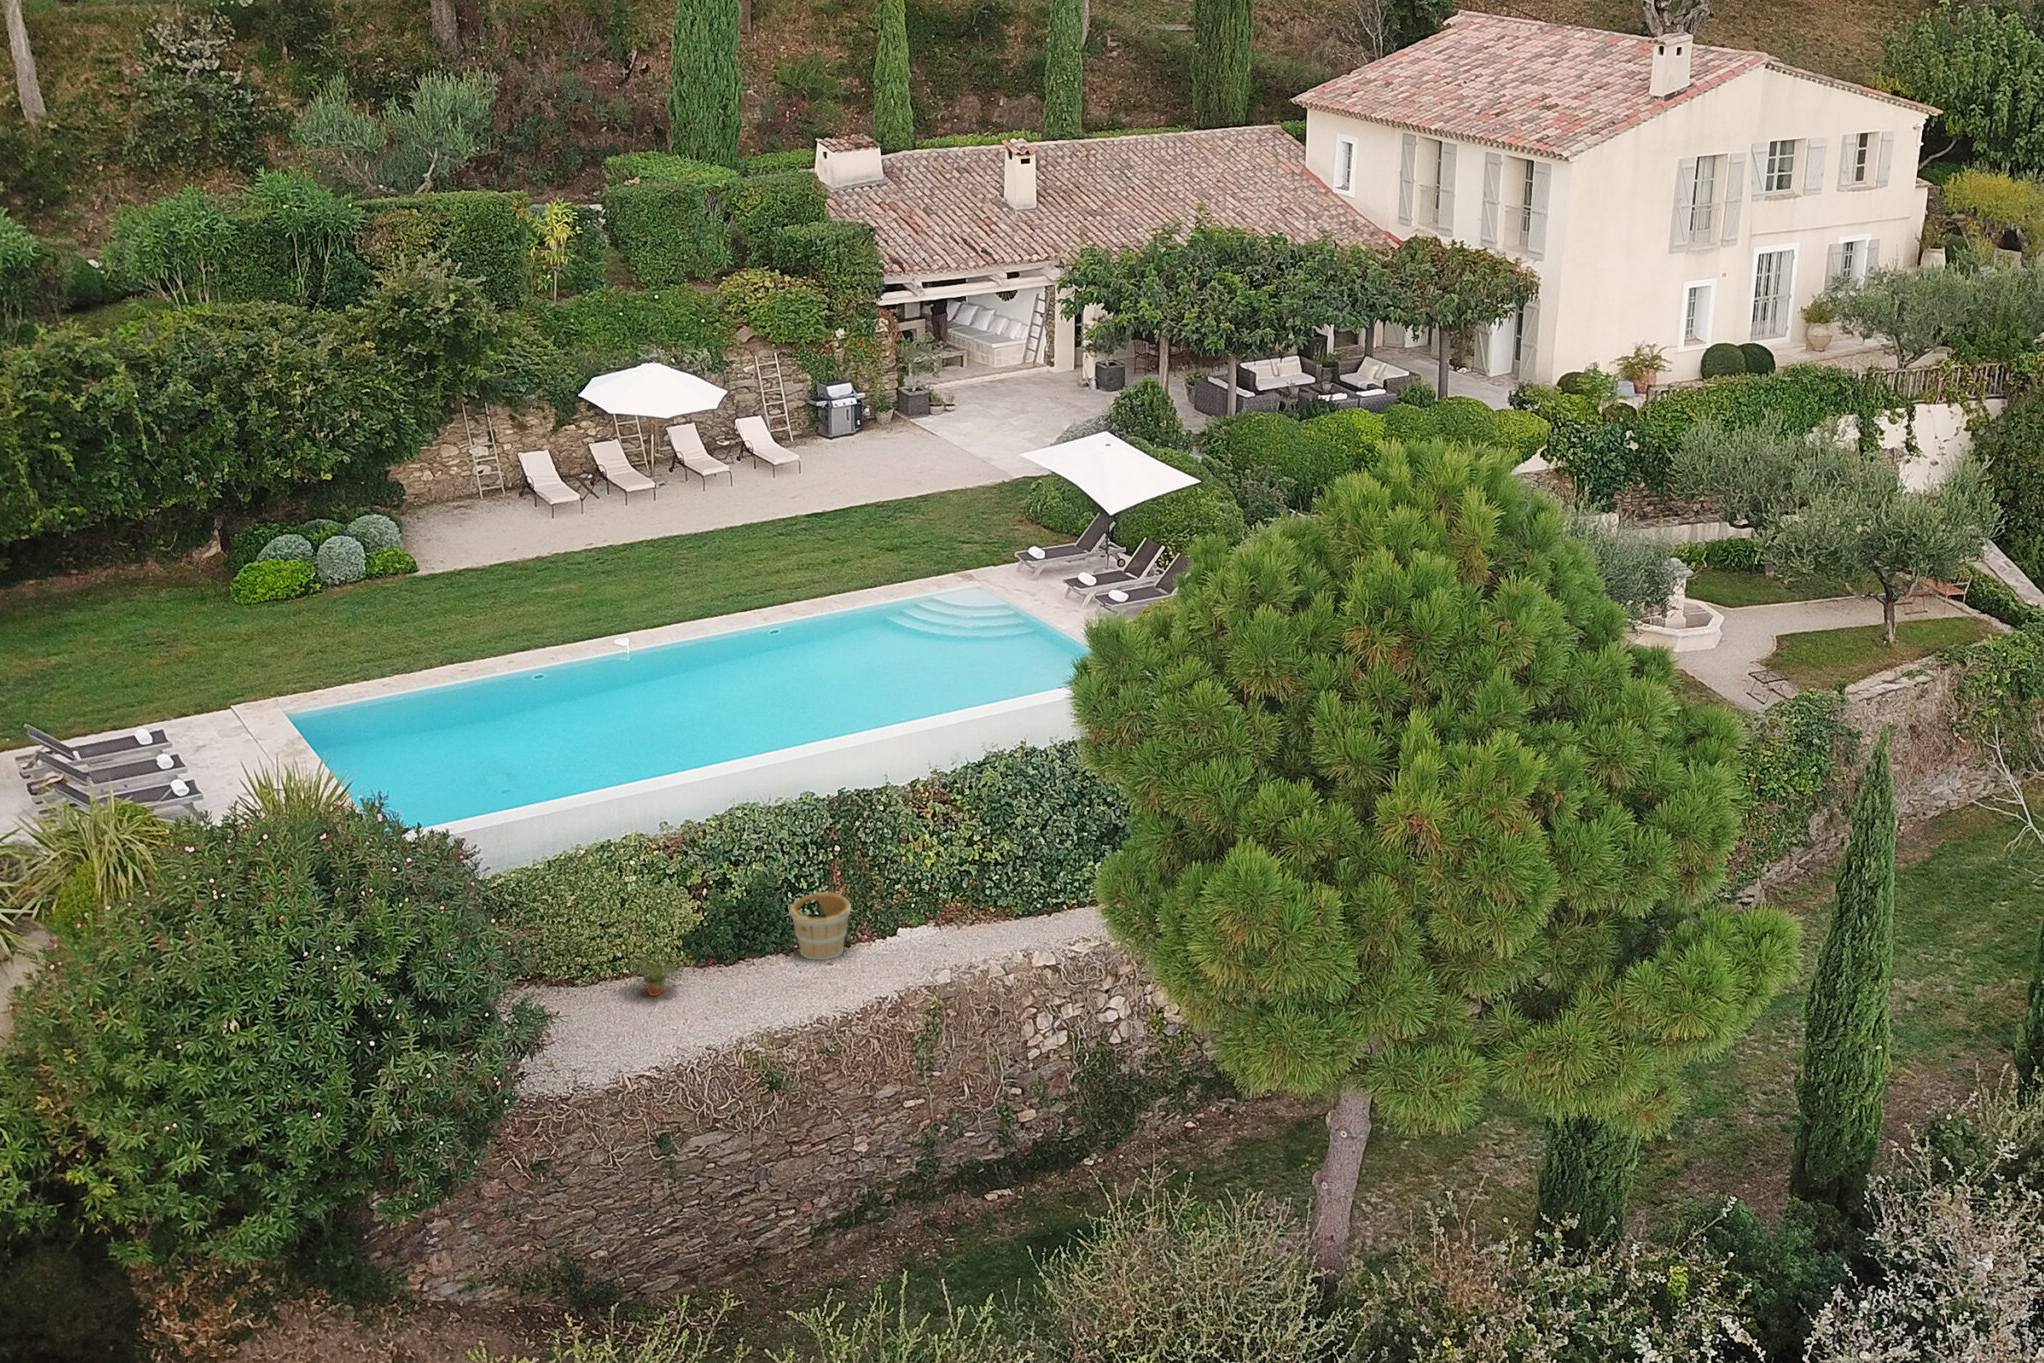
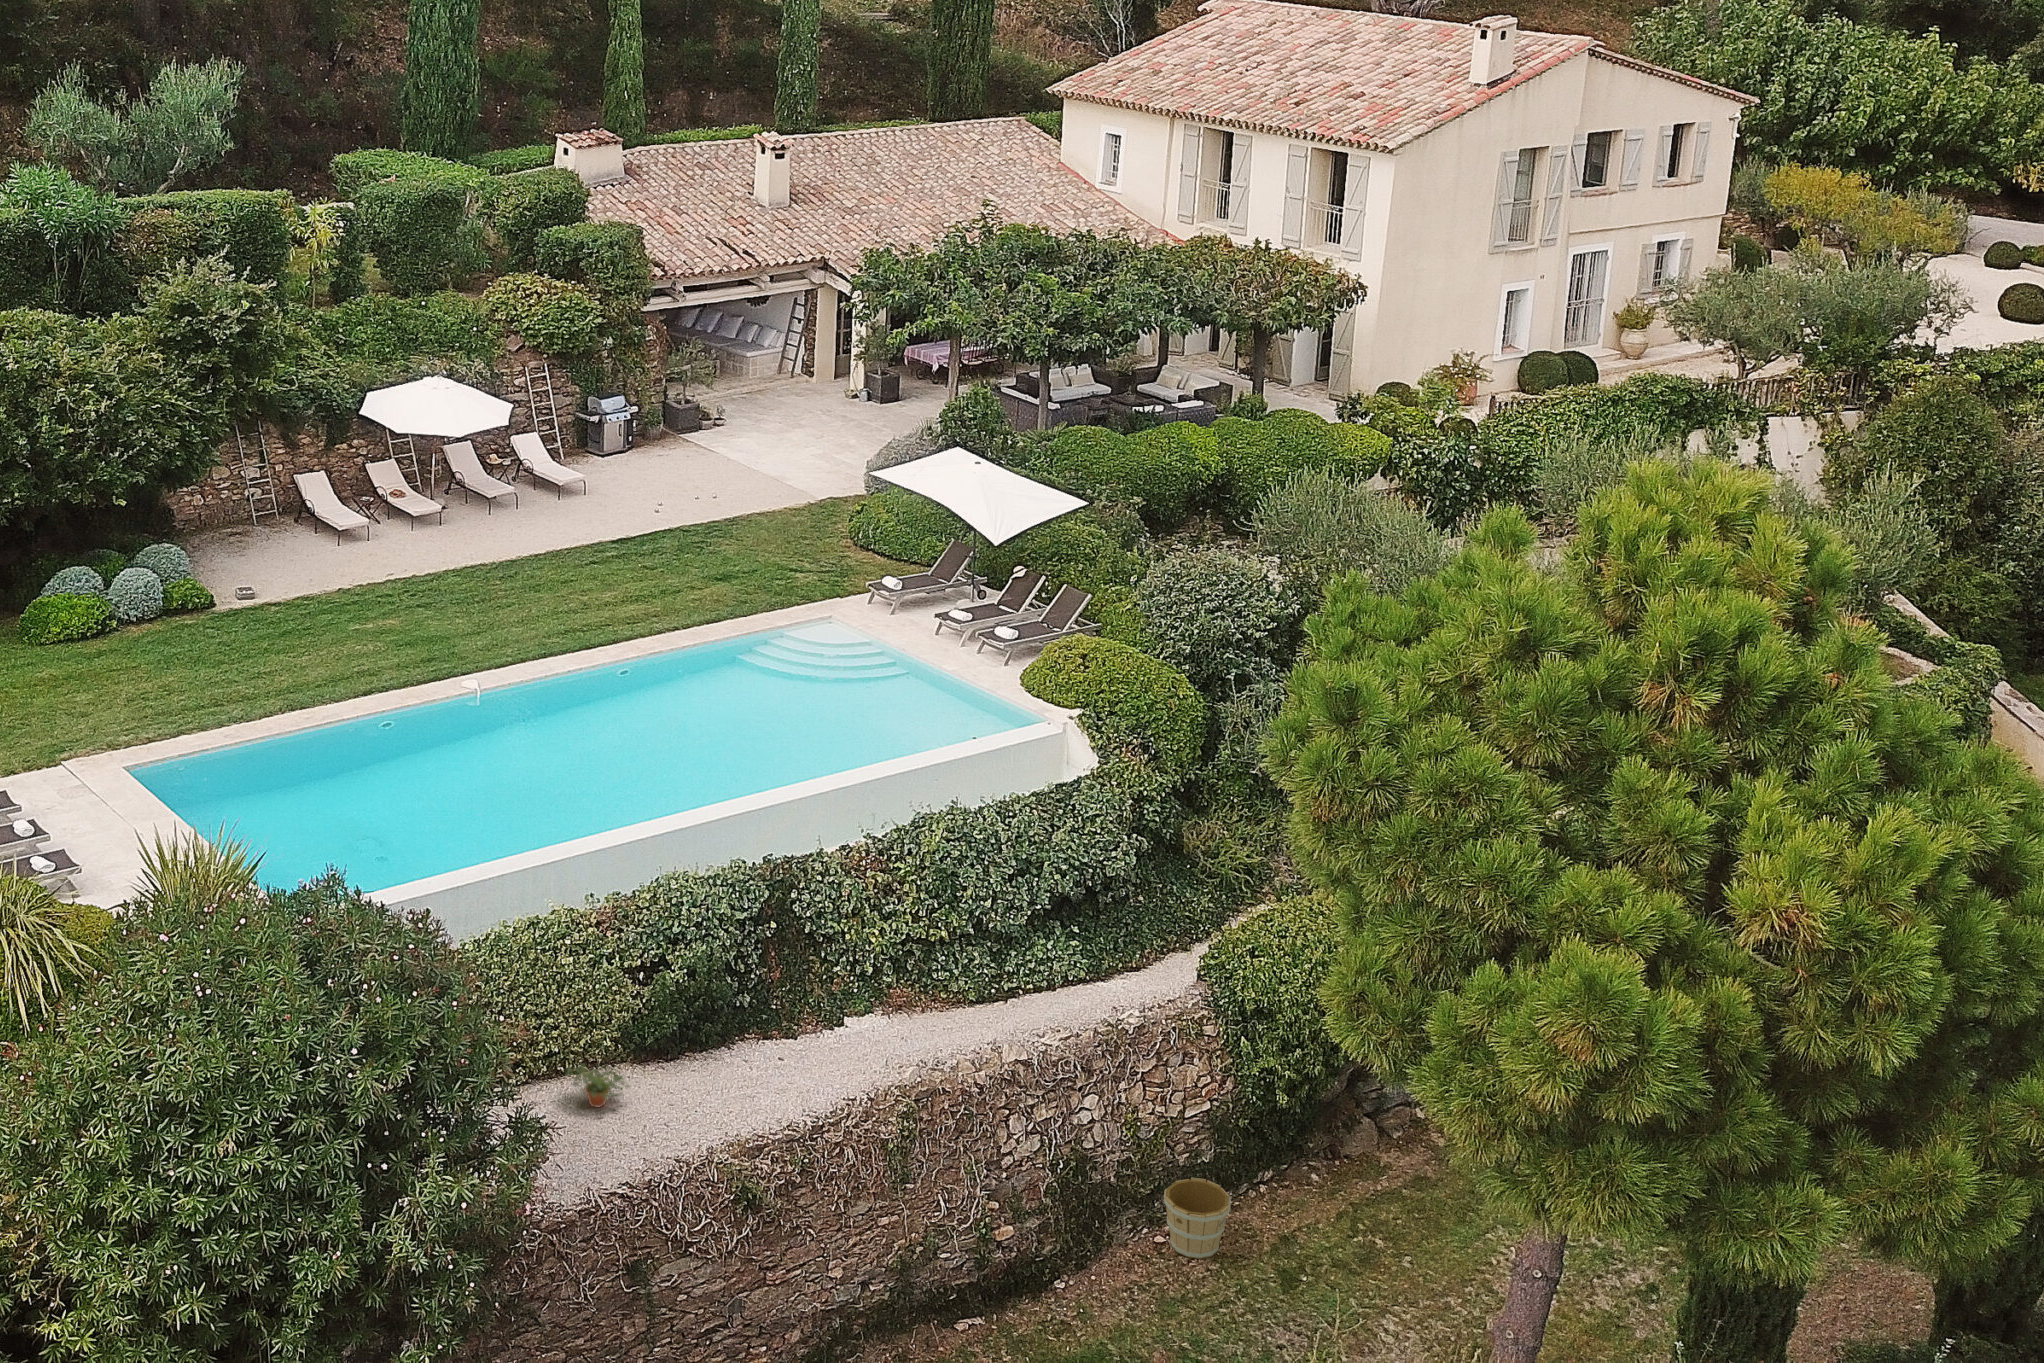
wooden bucket: present [790,892,851,960] -> present [1164,1178,1231,1259]

